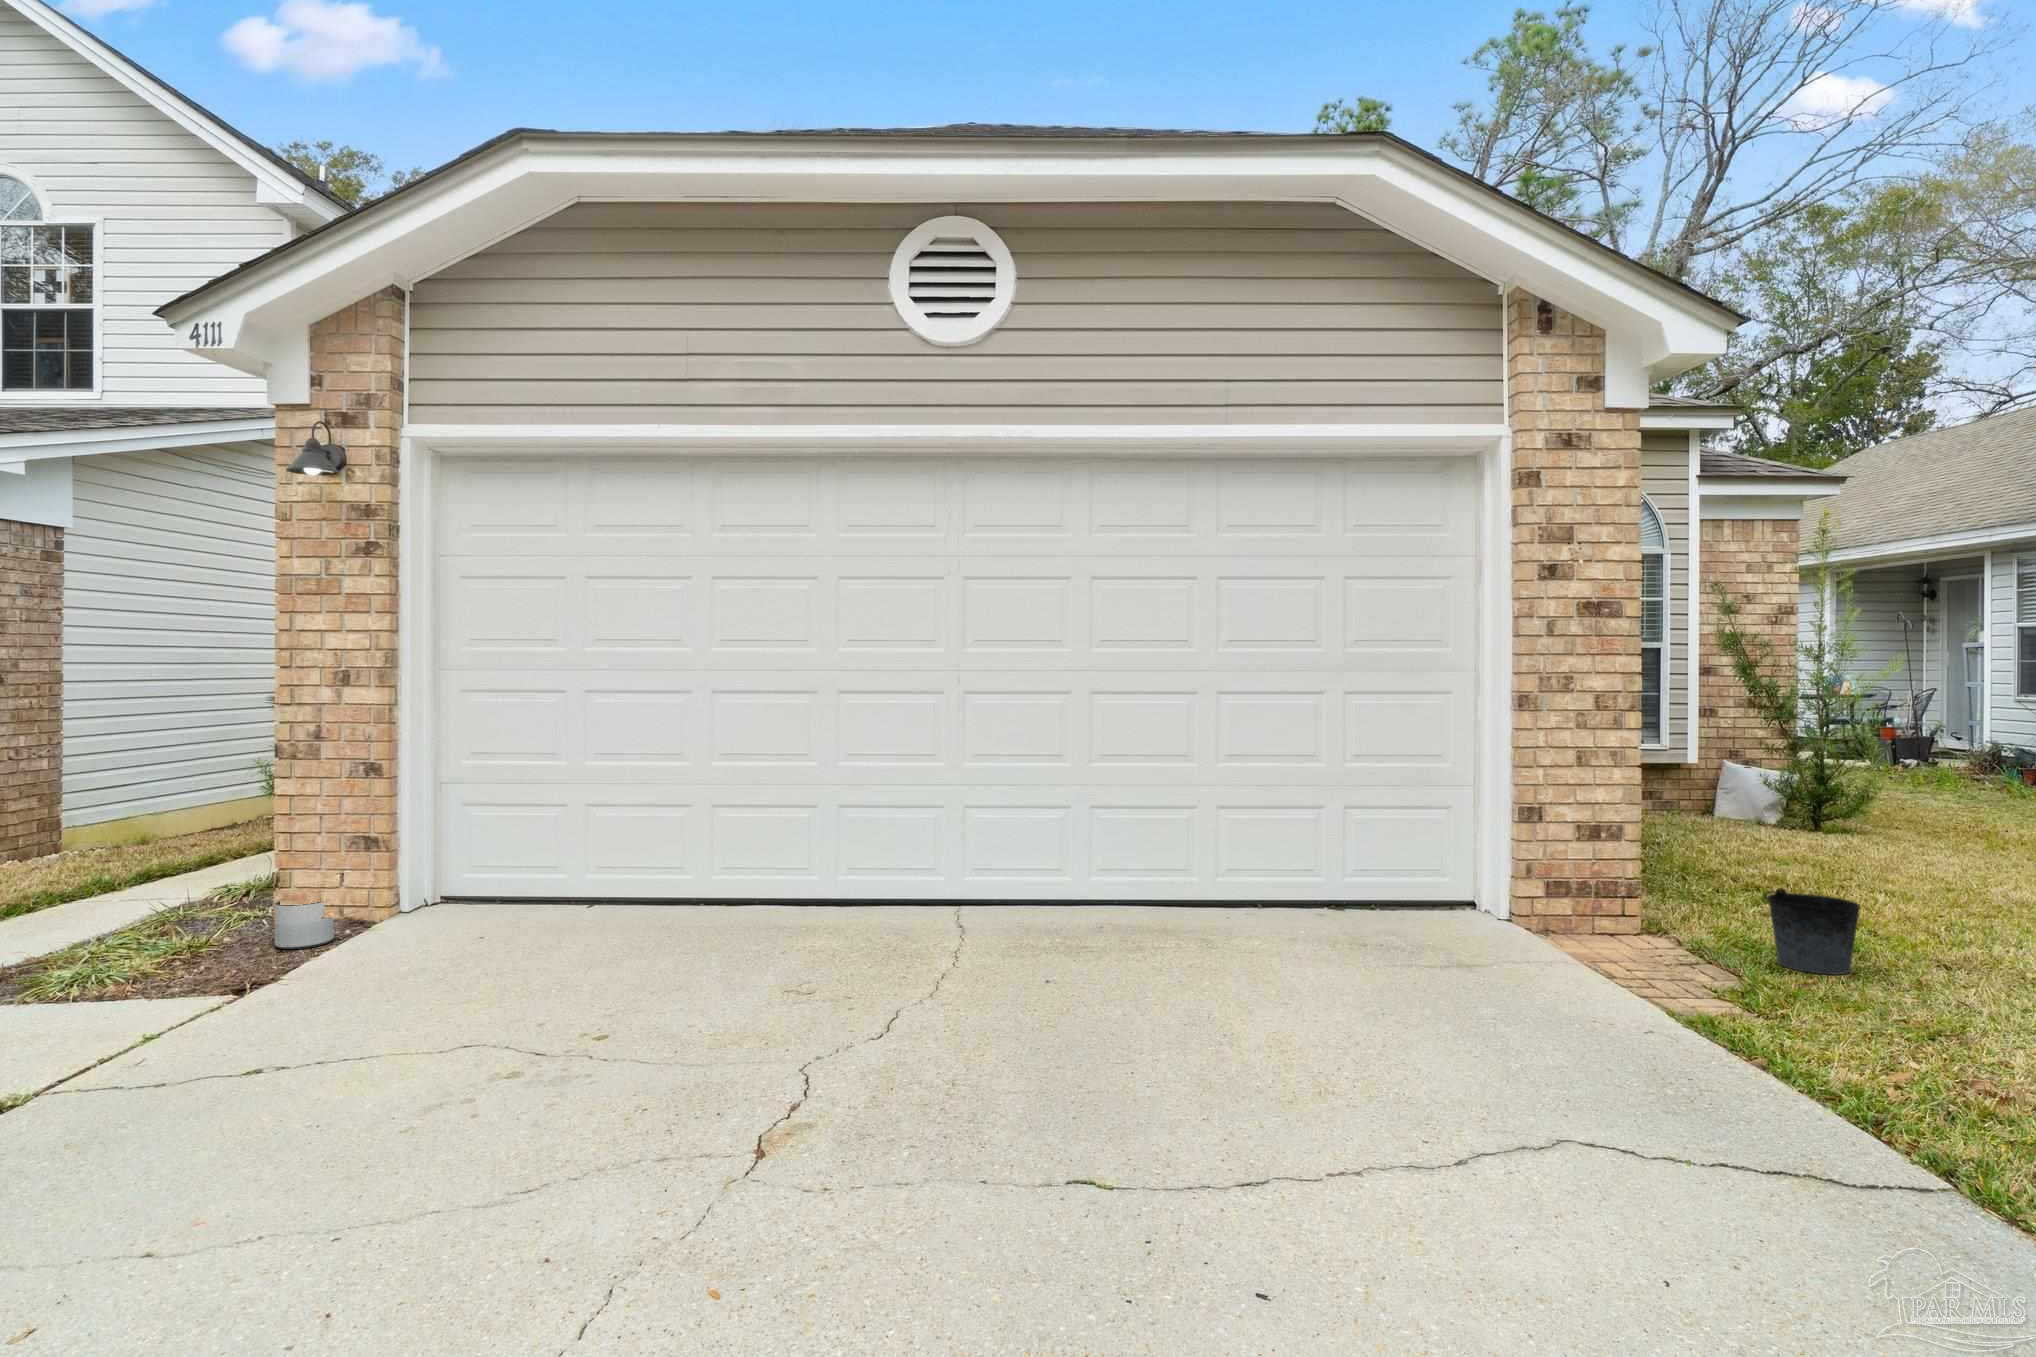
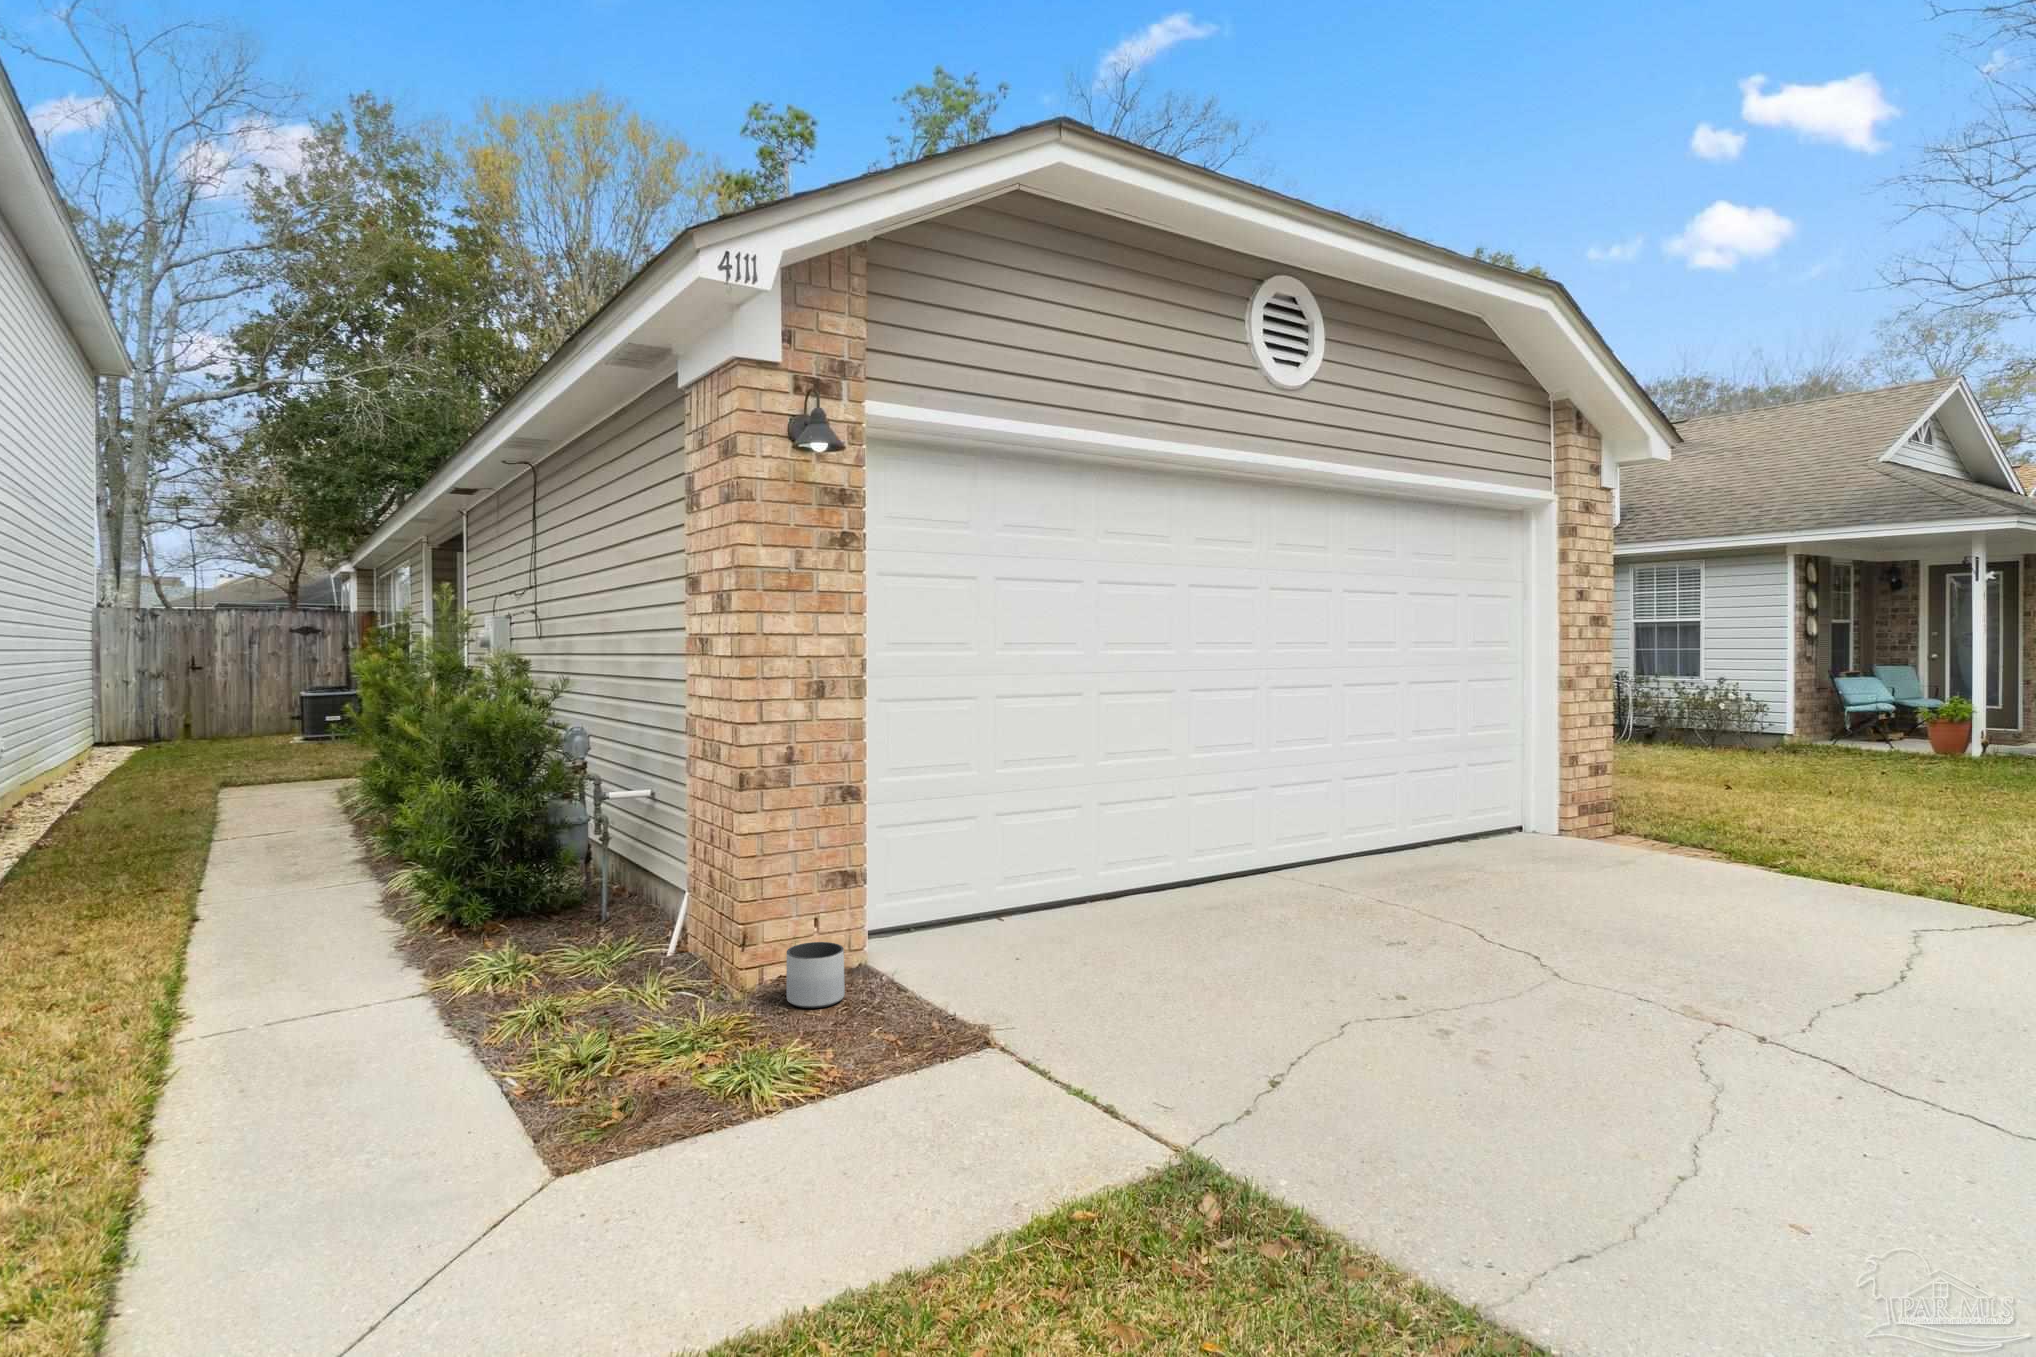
bucket: present [1763,888,1861,975] -> none [1698,793,1758,840]

